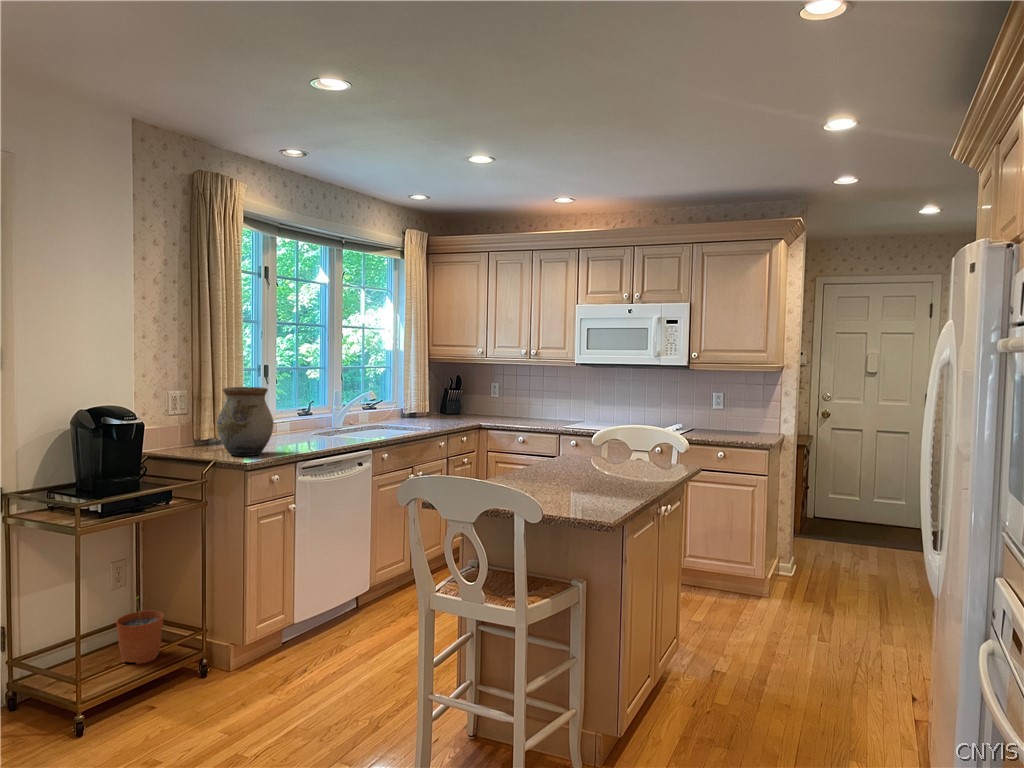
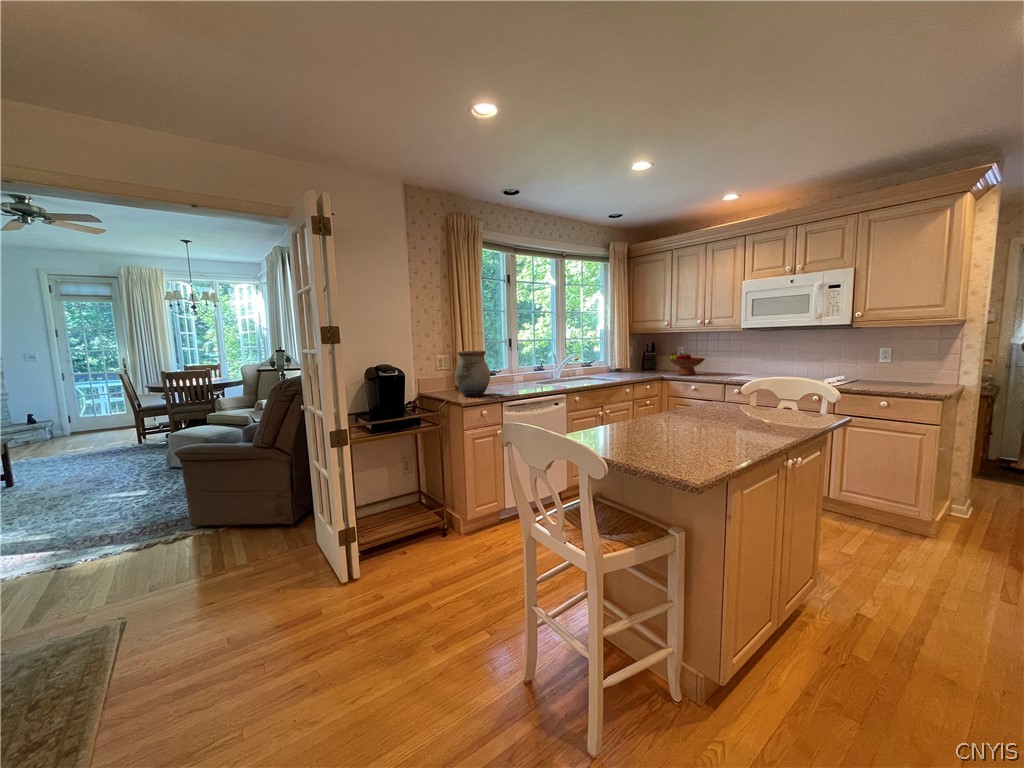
fruit bowl: none [487,391,532,421] -> present [669,353,705,375]
plant pot: present [116,597,164,664] -> none [399,480,426,521]

